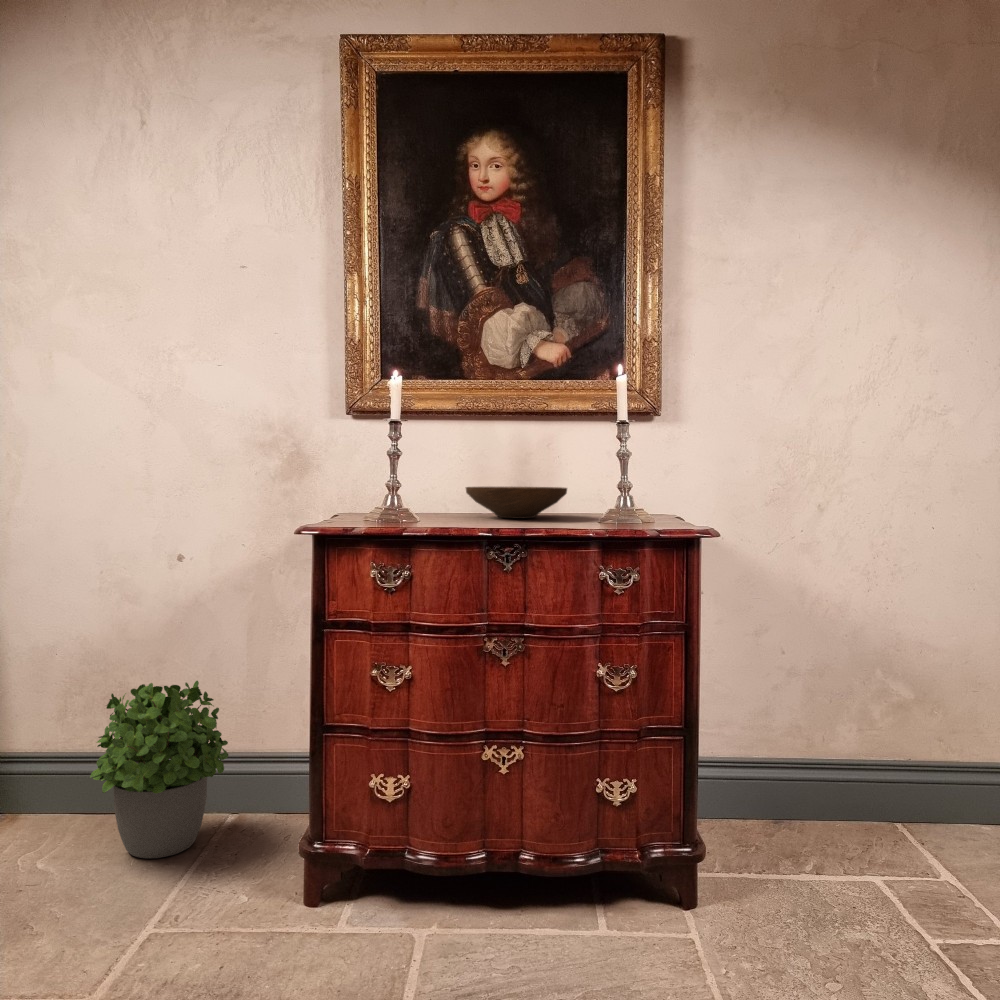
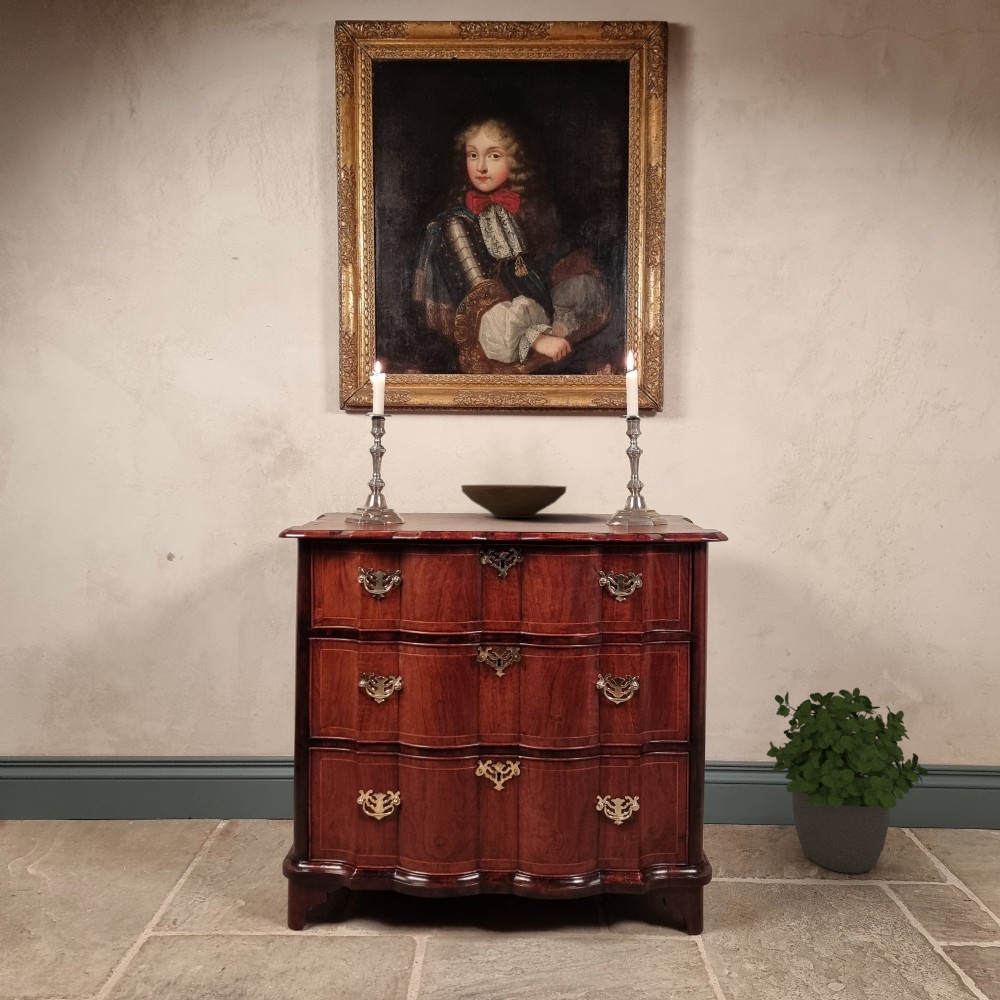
potted plant: present [90,681,228,859] -> present [767,688,928,873]

